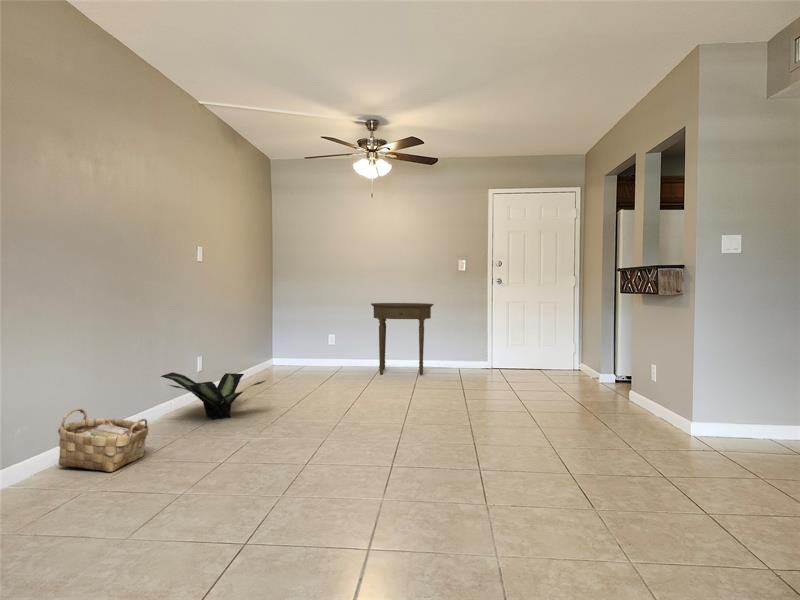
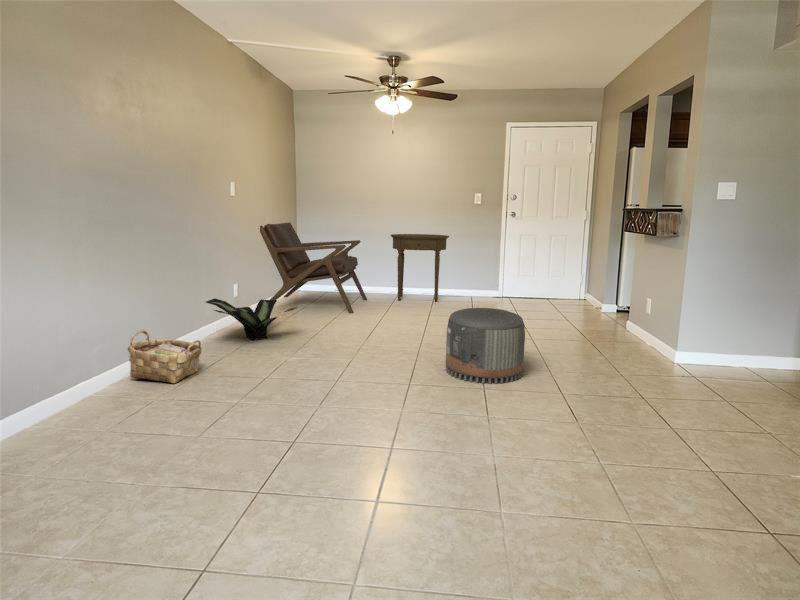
lounge chair: none [227,292,346,388] -> present [258,222,367,313]
pouf: none [435,376,524,464] -> present [446,308,525,384]

